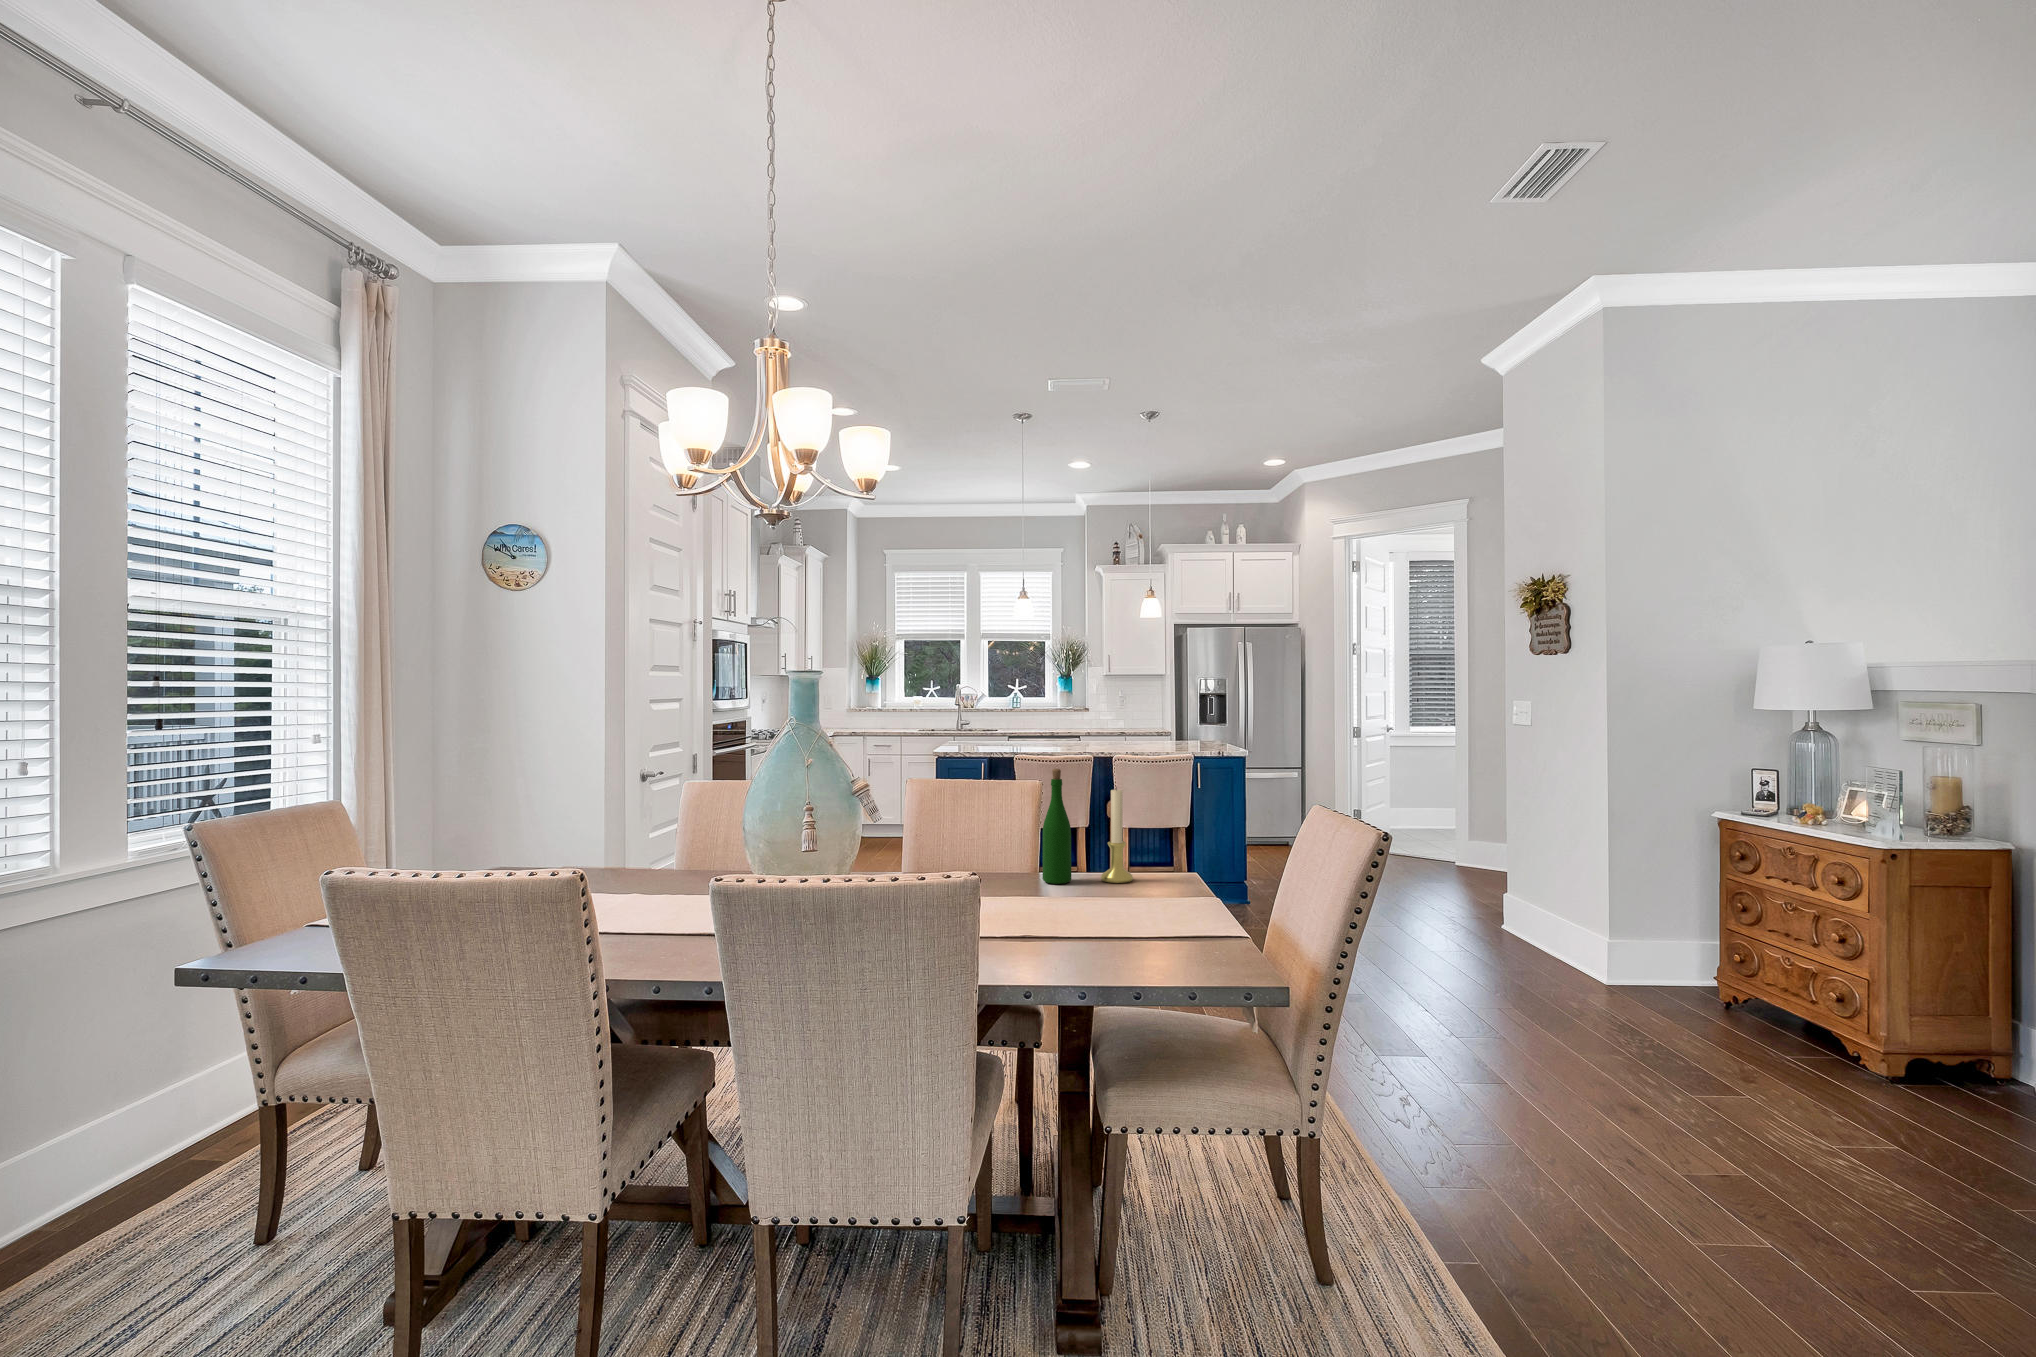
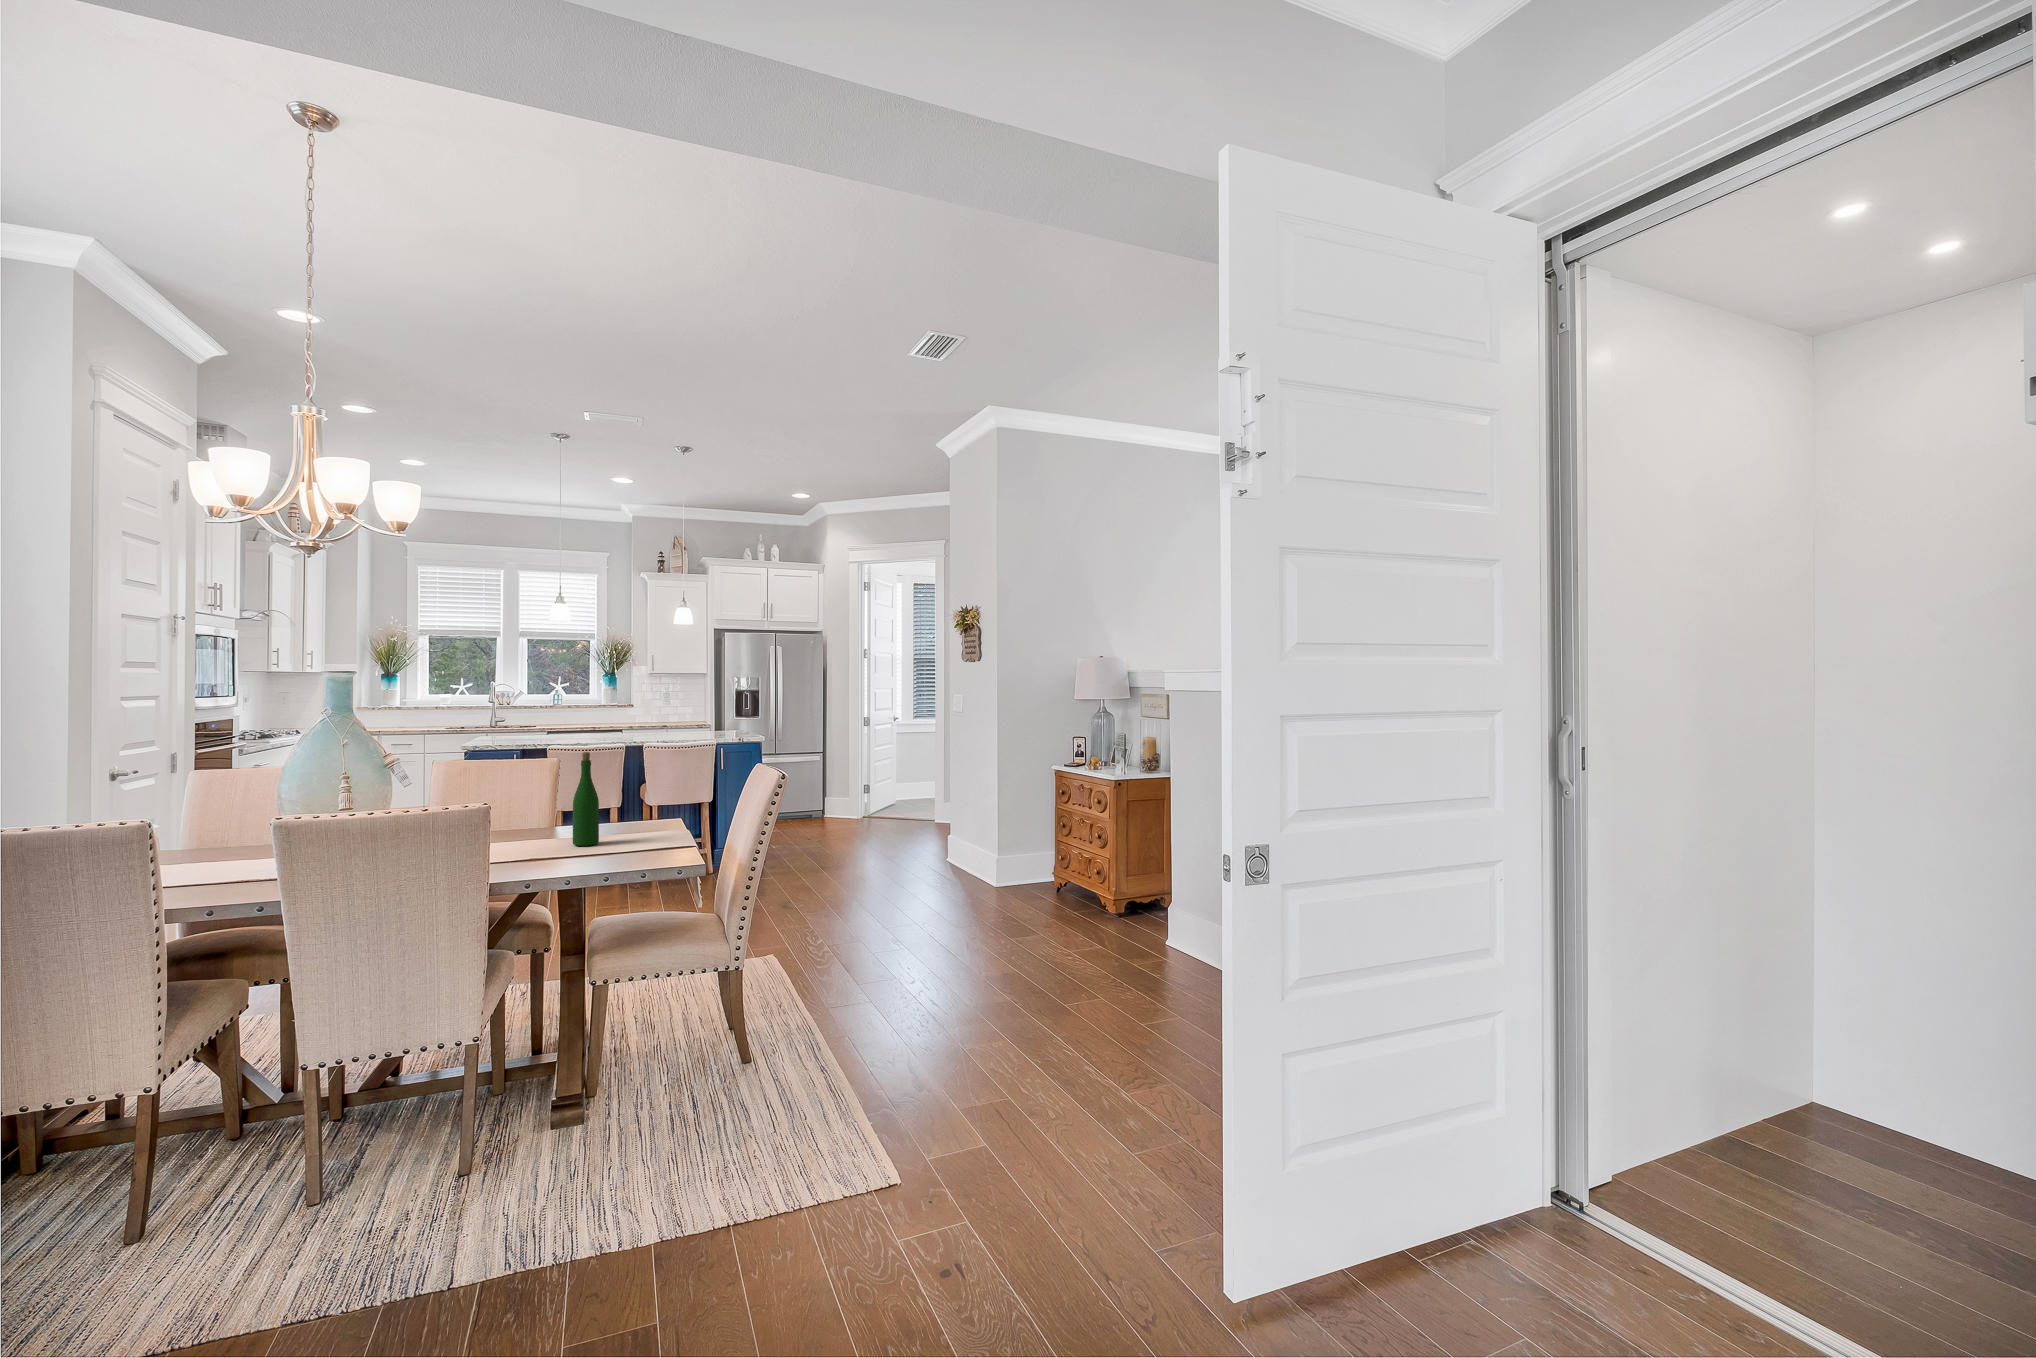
candle holder: present [1101,787,1133,883] -> none [625,765,653,842]

